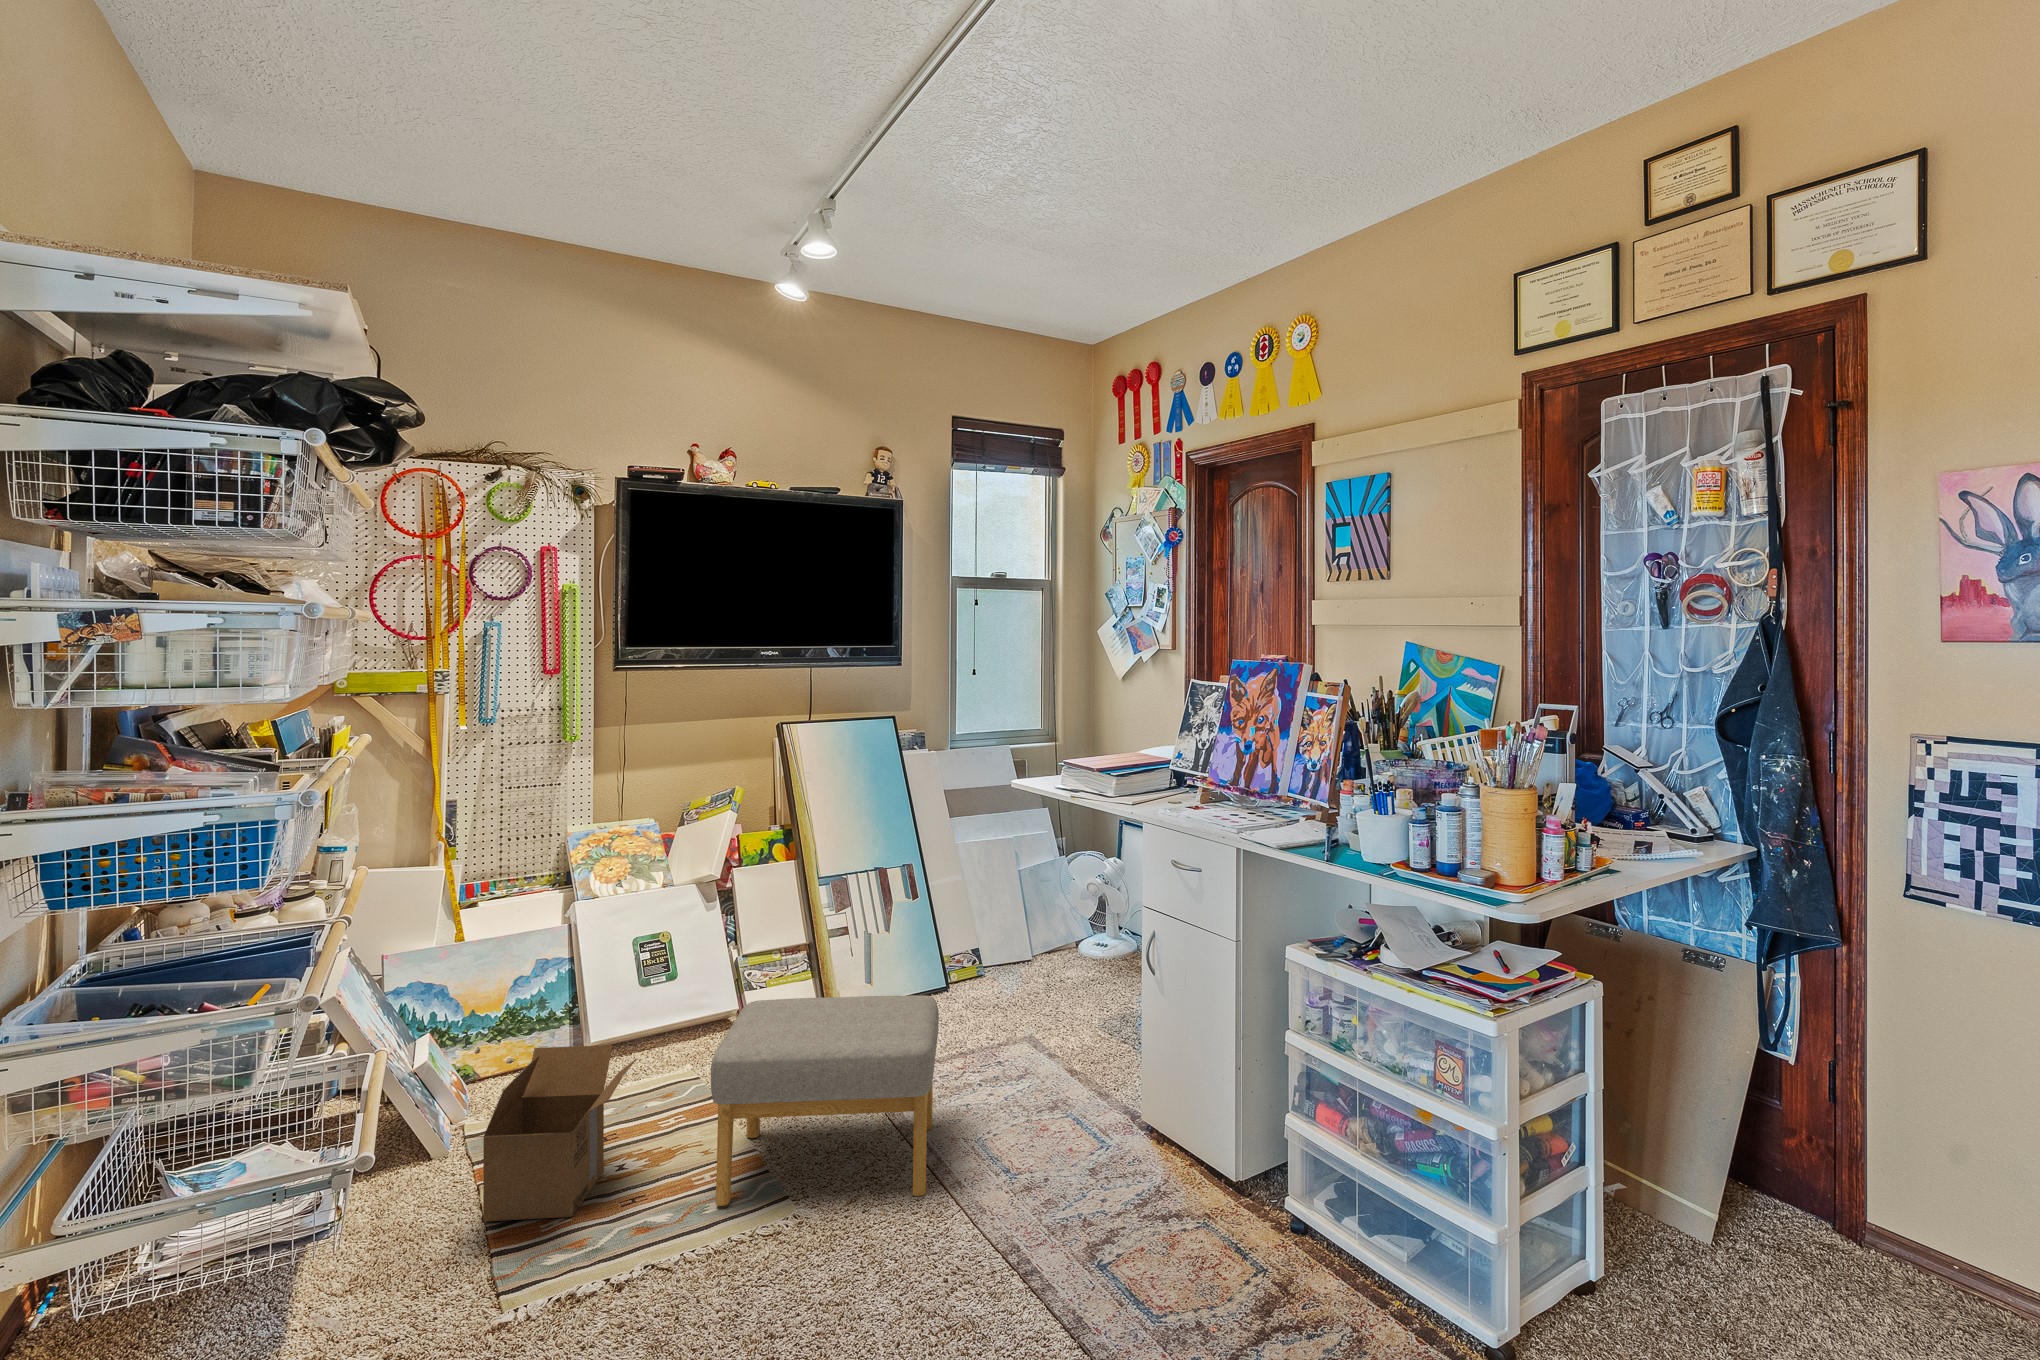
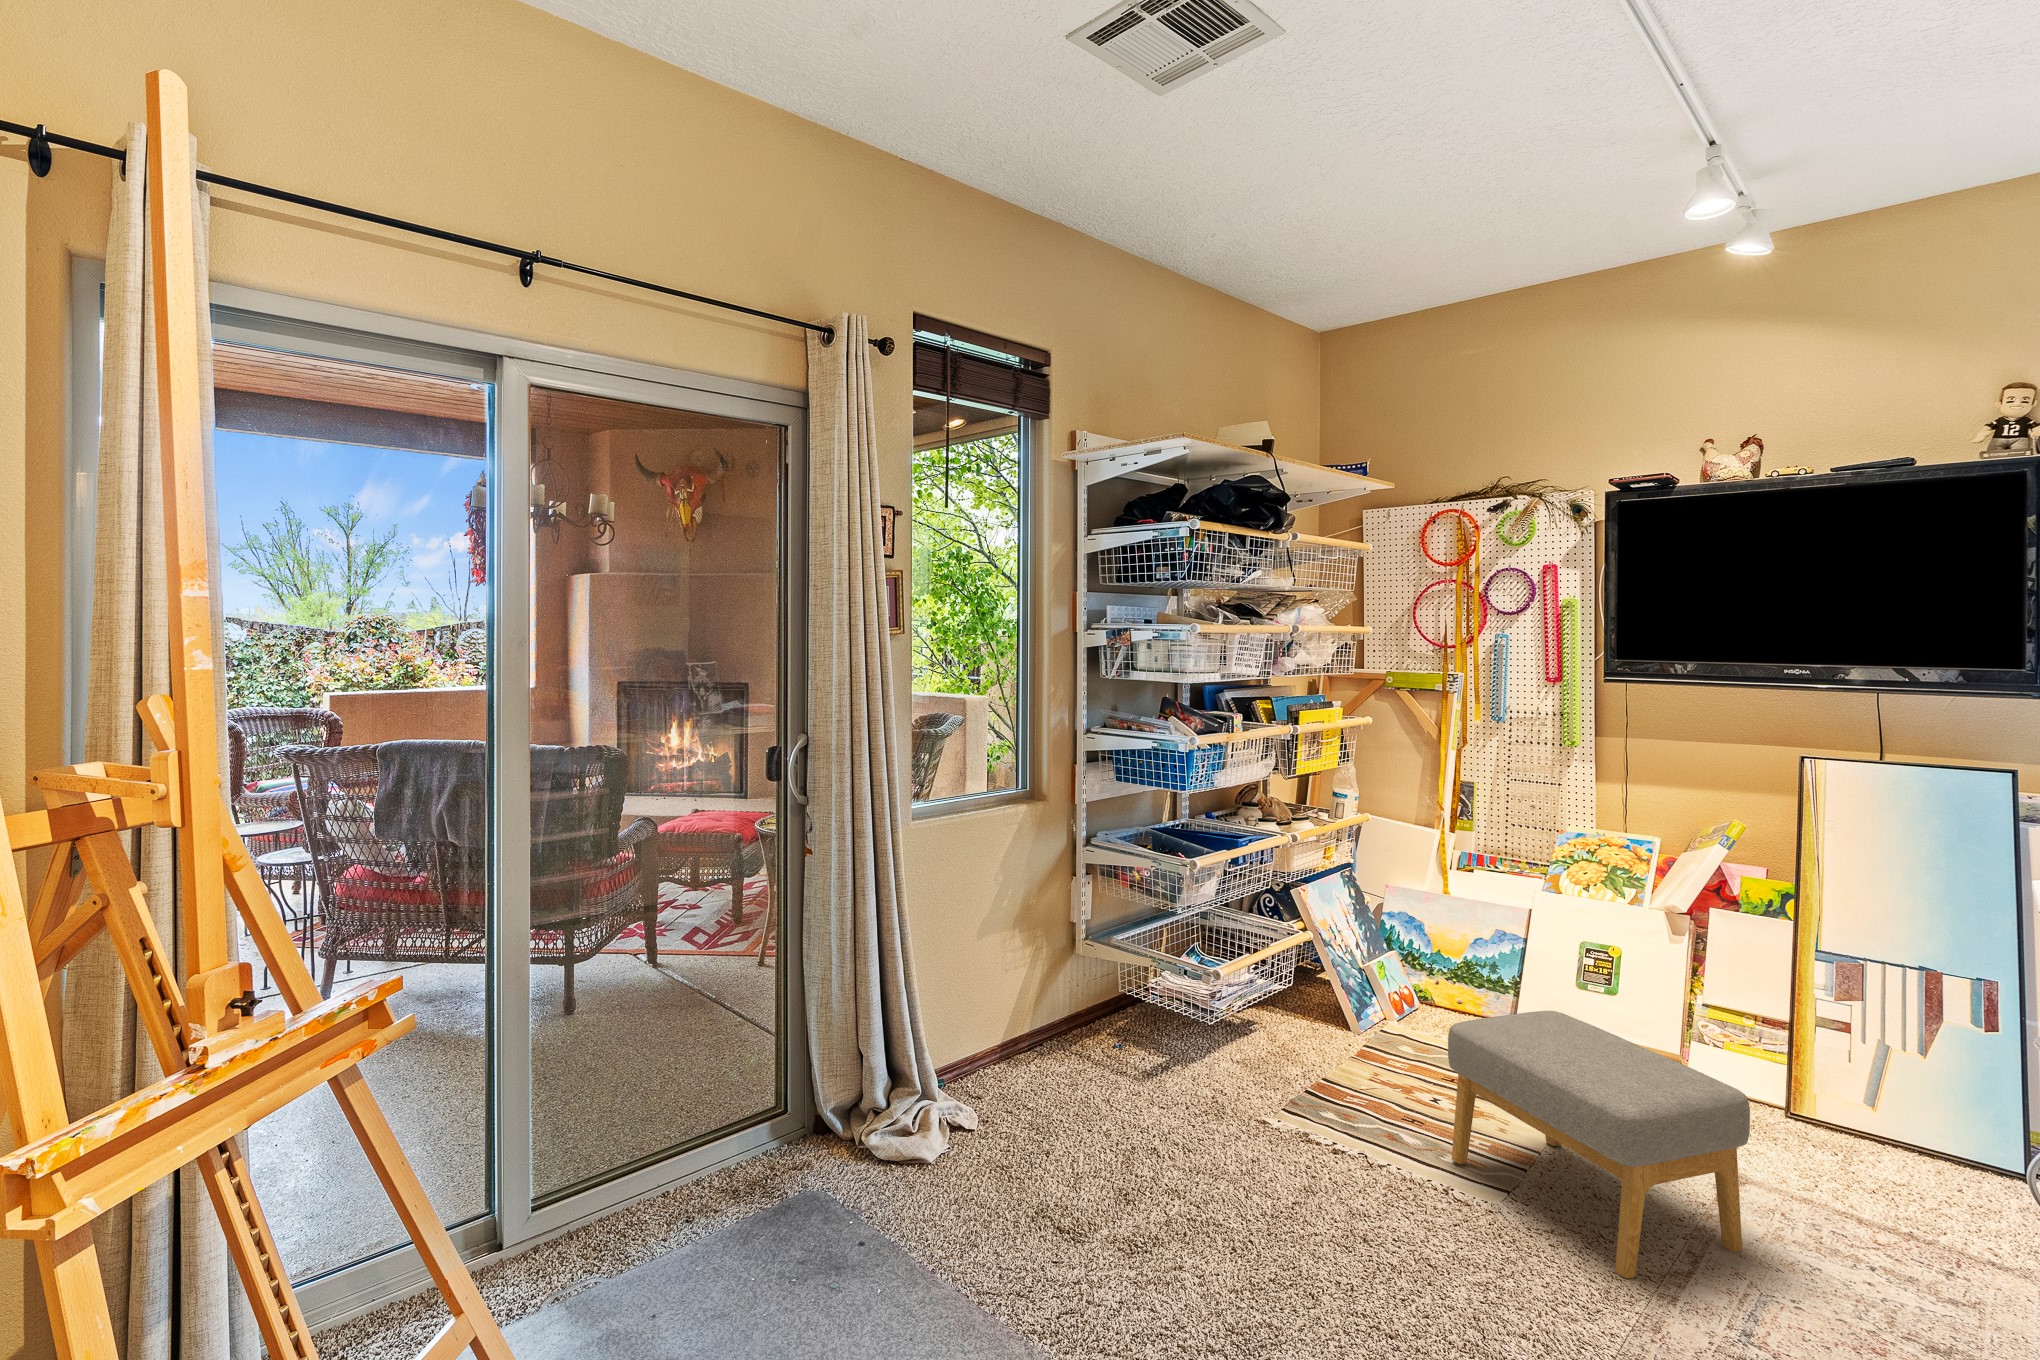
cardboard box: present [461,1045,636,1221] -> none [1296,975,1442,1104]

